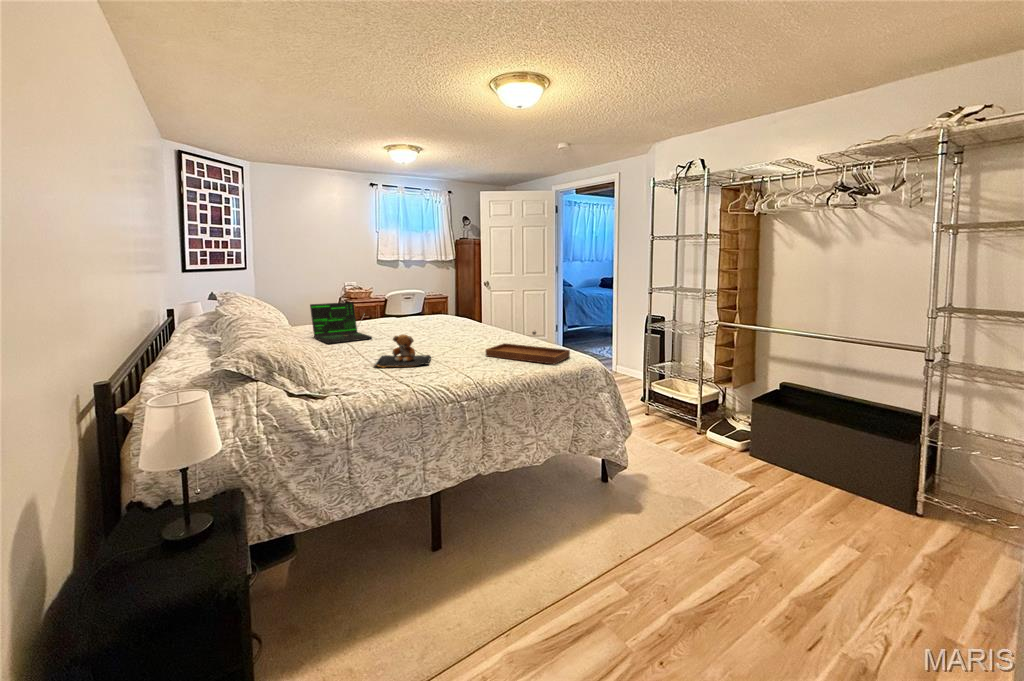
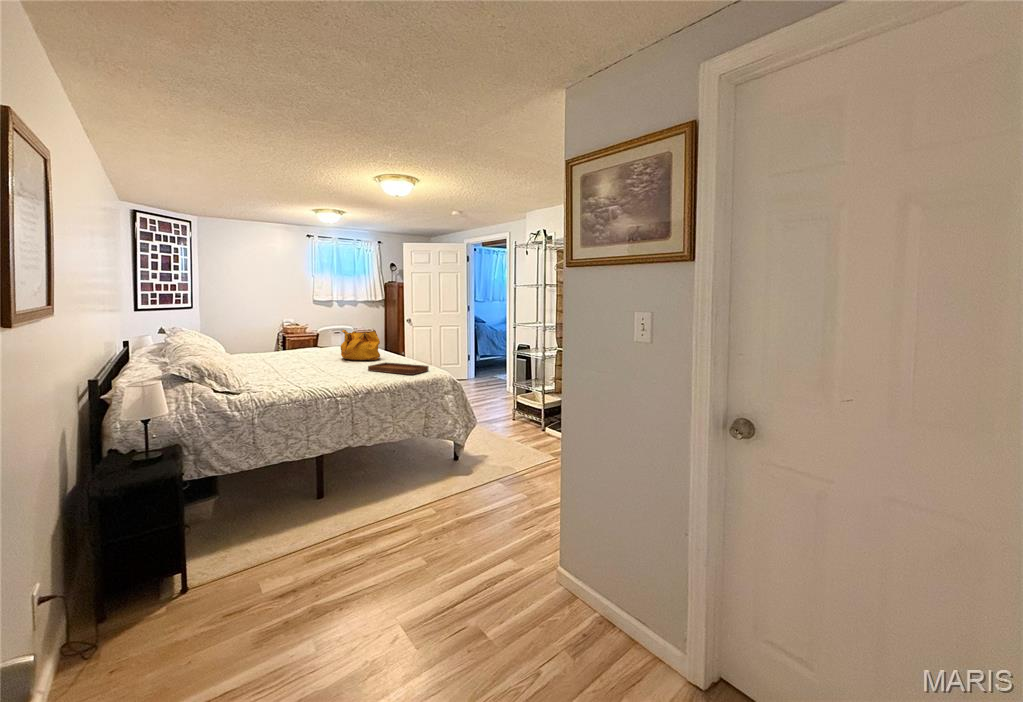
handbag: none [436,296,488,339] -> present [341,329,380,360]
laptop: present [310,302,372,344] -> none [240,333,289,364]
teddy bear: present [373,335,431,367] -> none [281,355,328,378]

